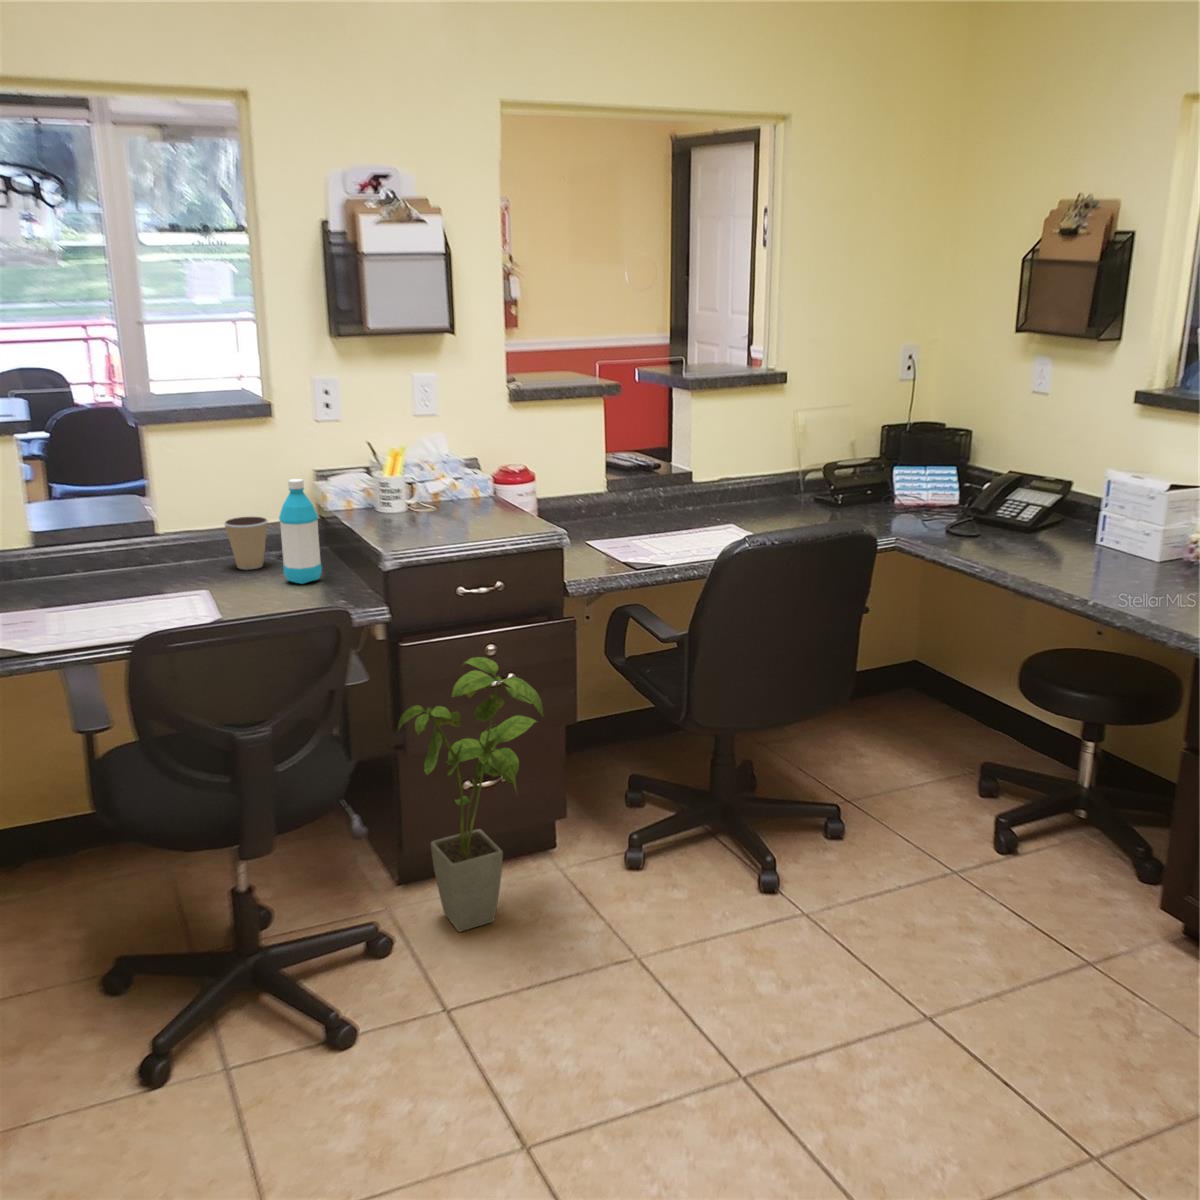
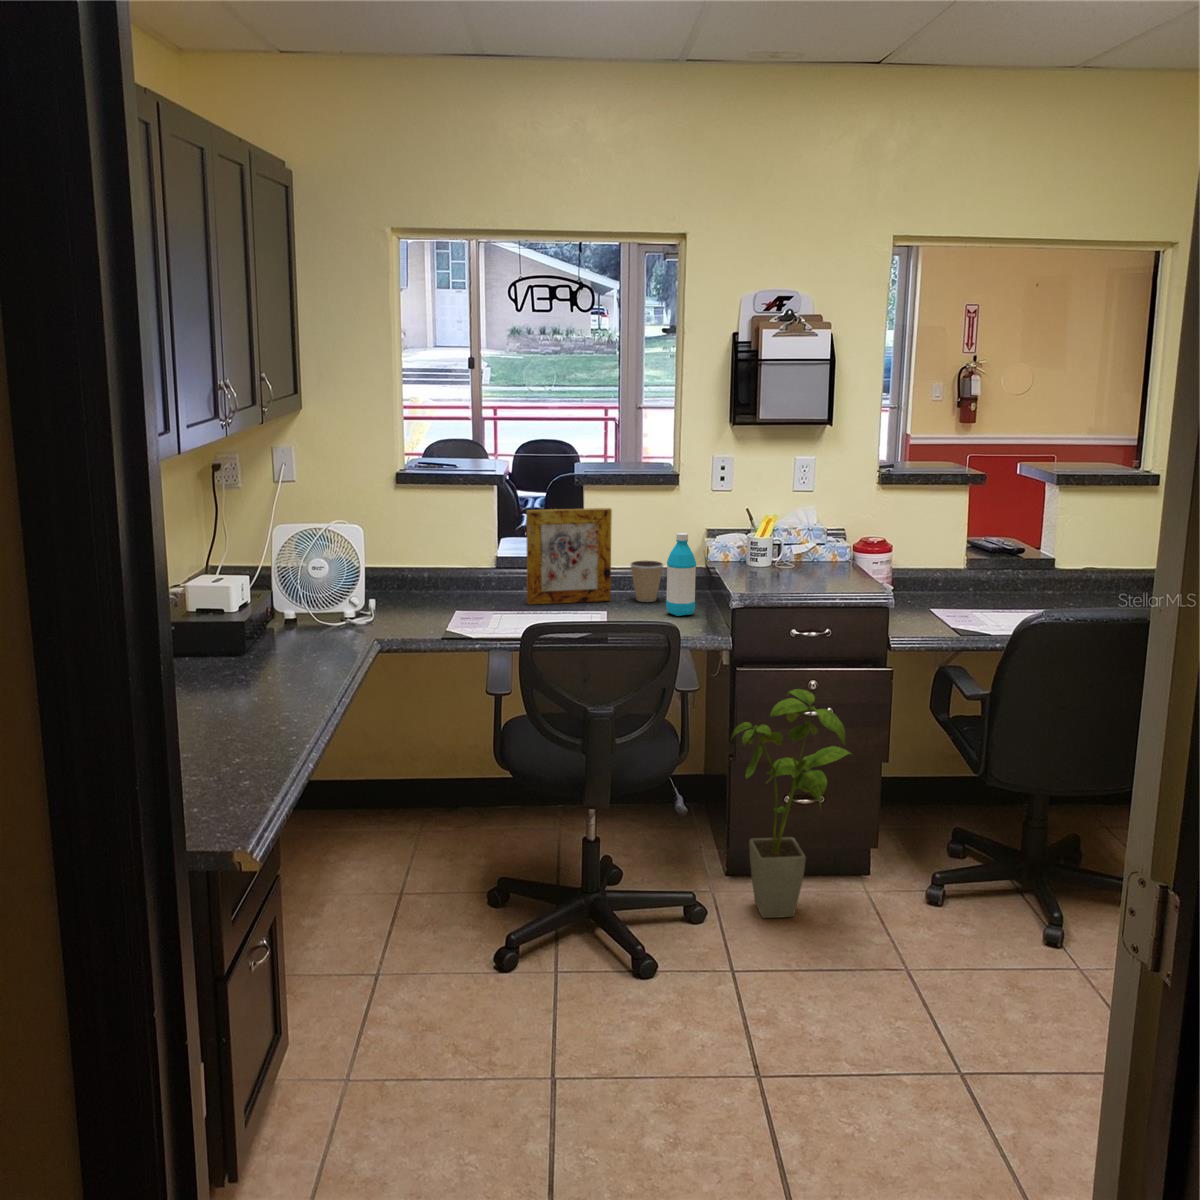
picture frame: none [73,454,204,591] -> present [526,508,612,604]

